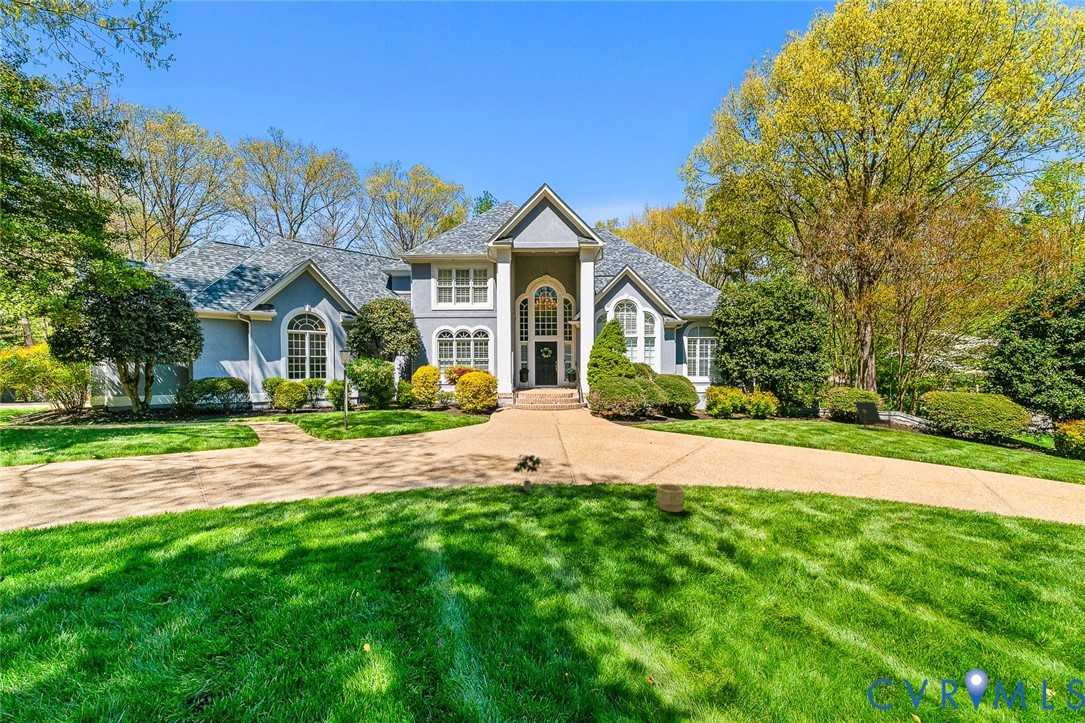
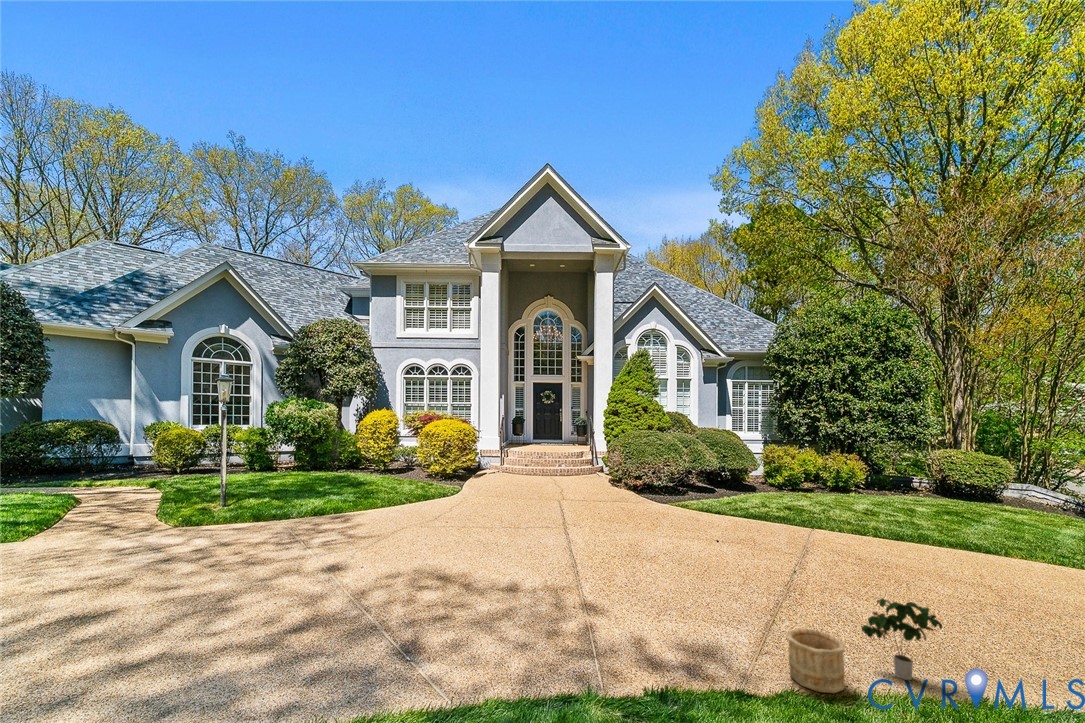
lounge chair: present [855,401,891,431] -> none [977,470,1034,514]
potted plant: present [514,455,543,491] -> present [862,598,942,680]

